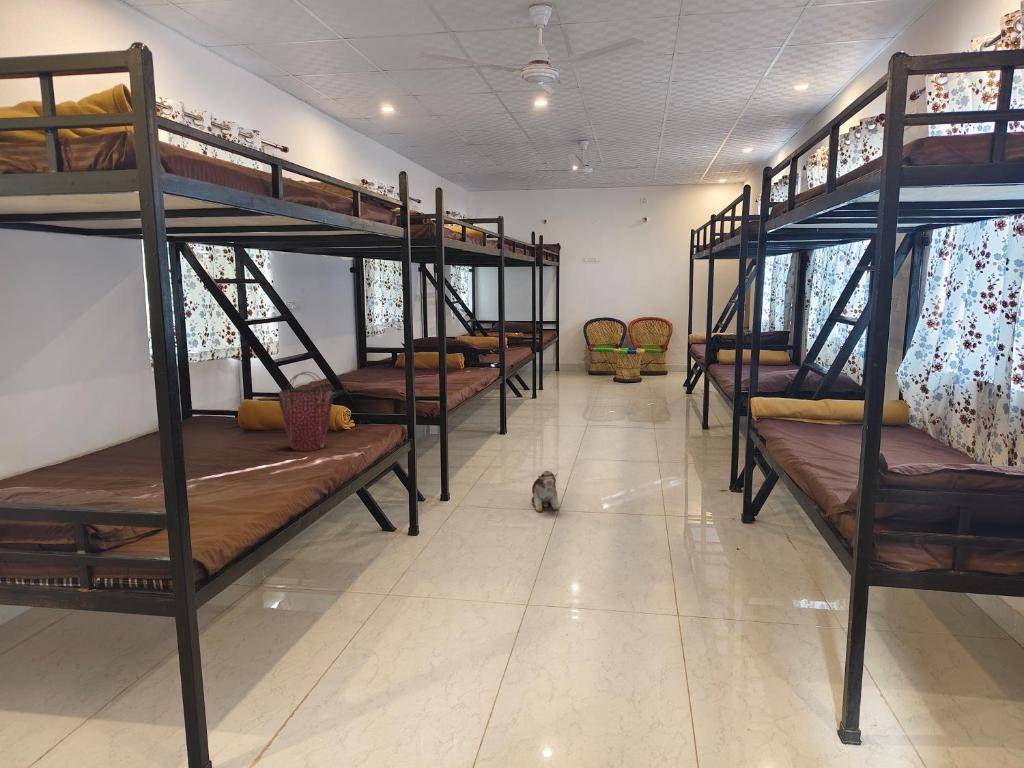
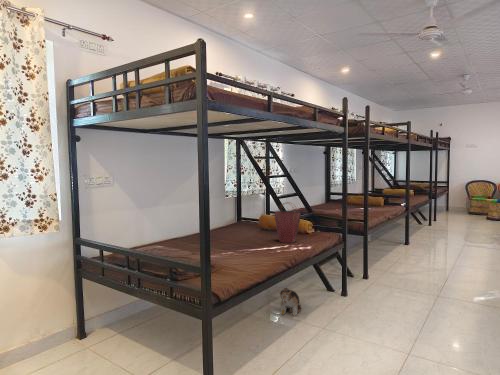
plush toy: present [532,471,558,512] -> present [280,288,301,316]

